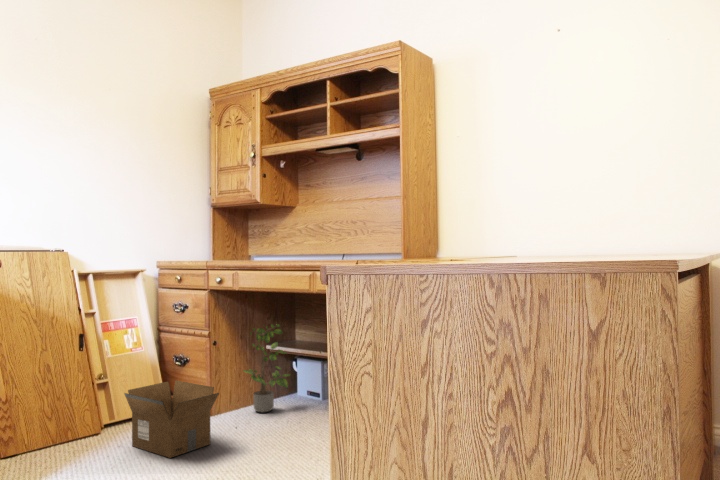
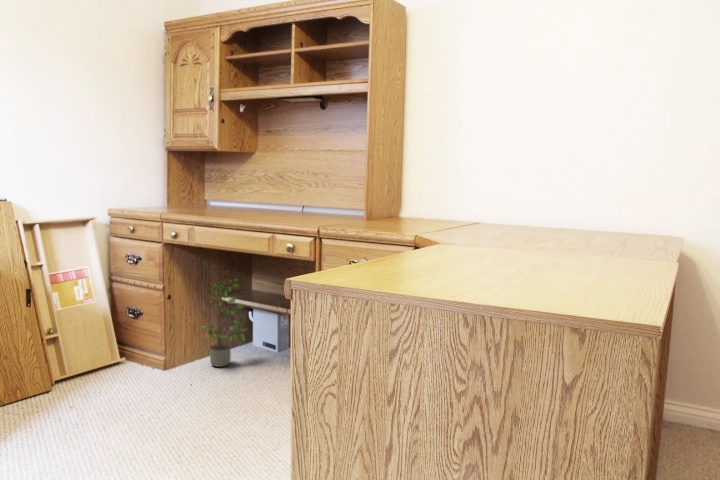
cardboard box: present [125,381,219,458] -> none [75,339,175,421]

